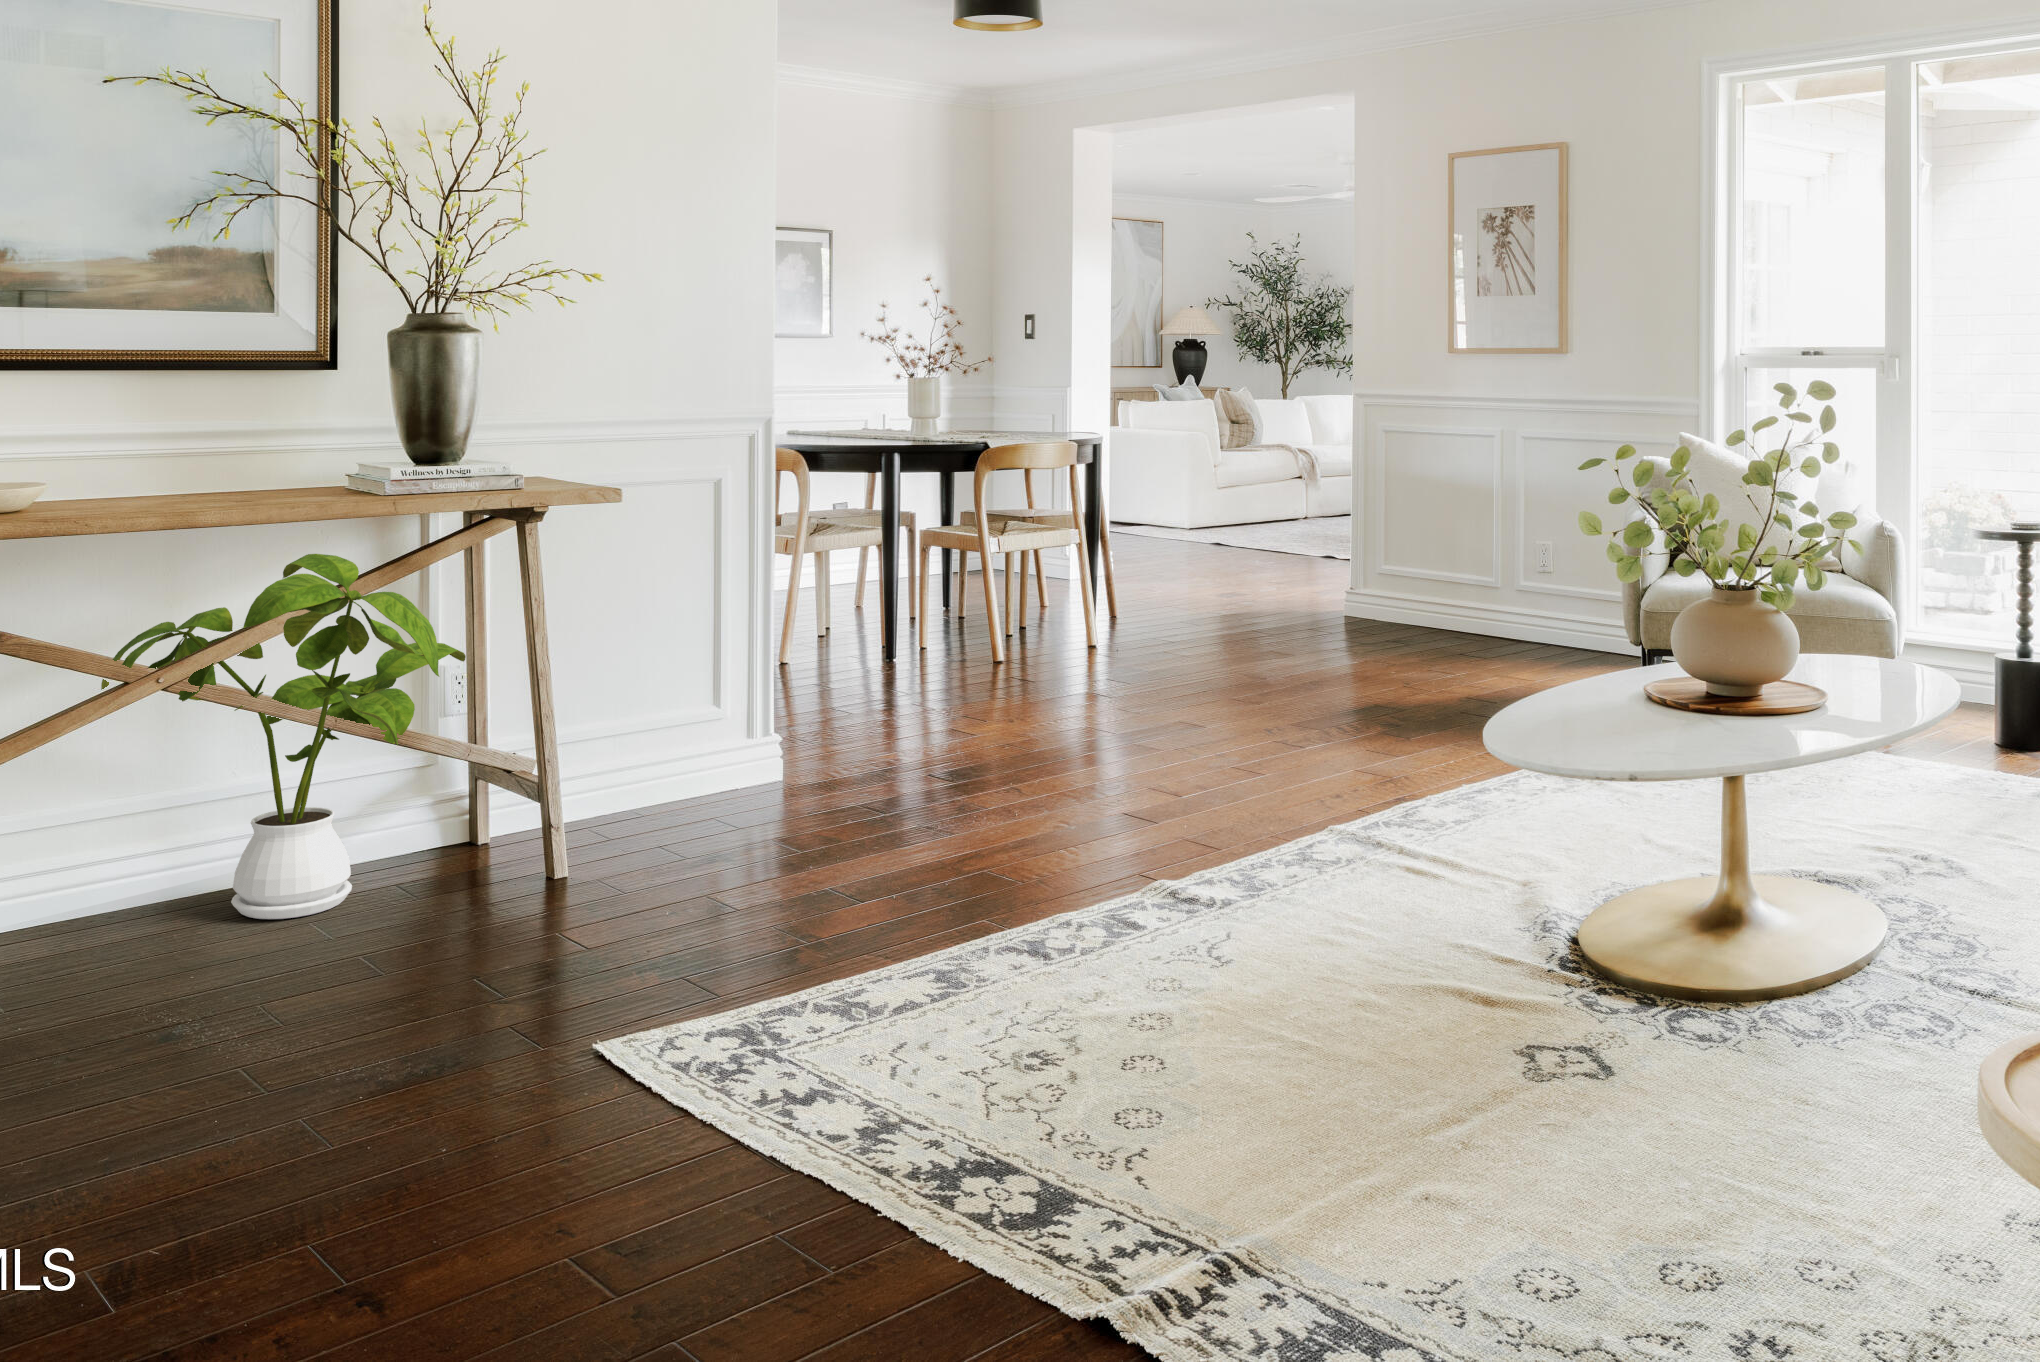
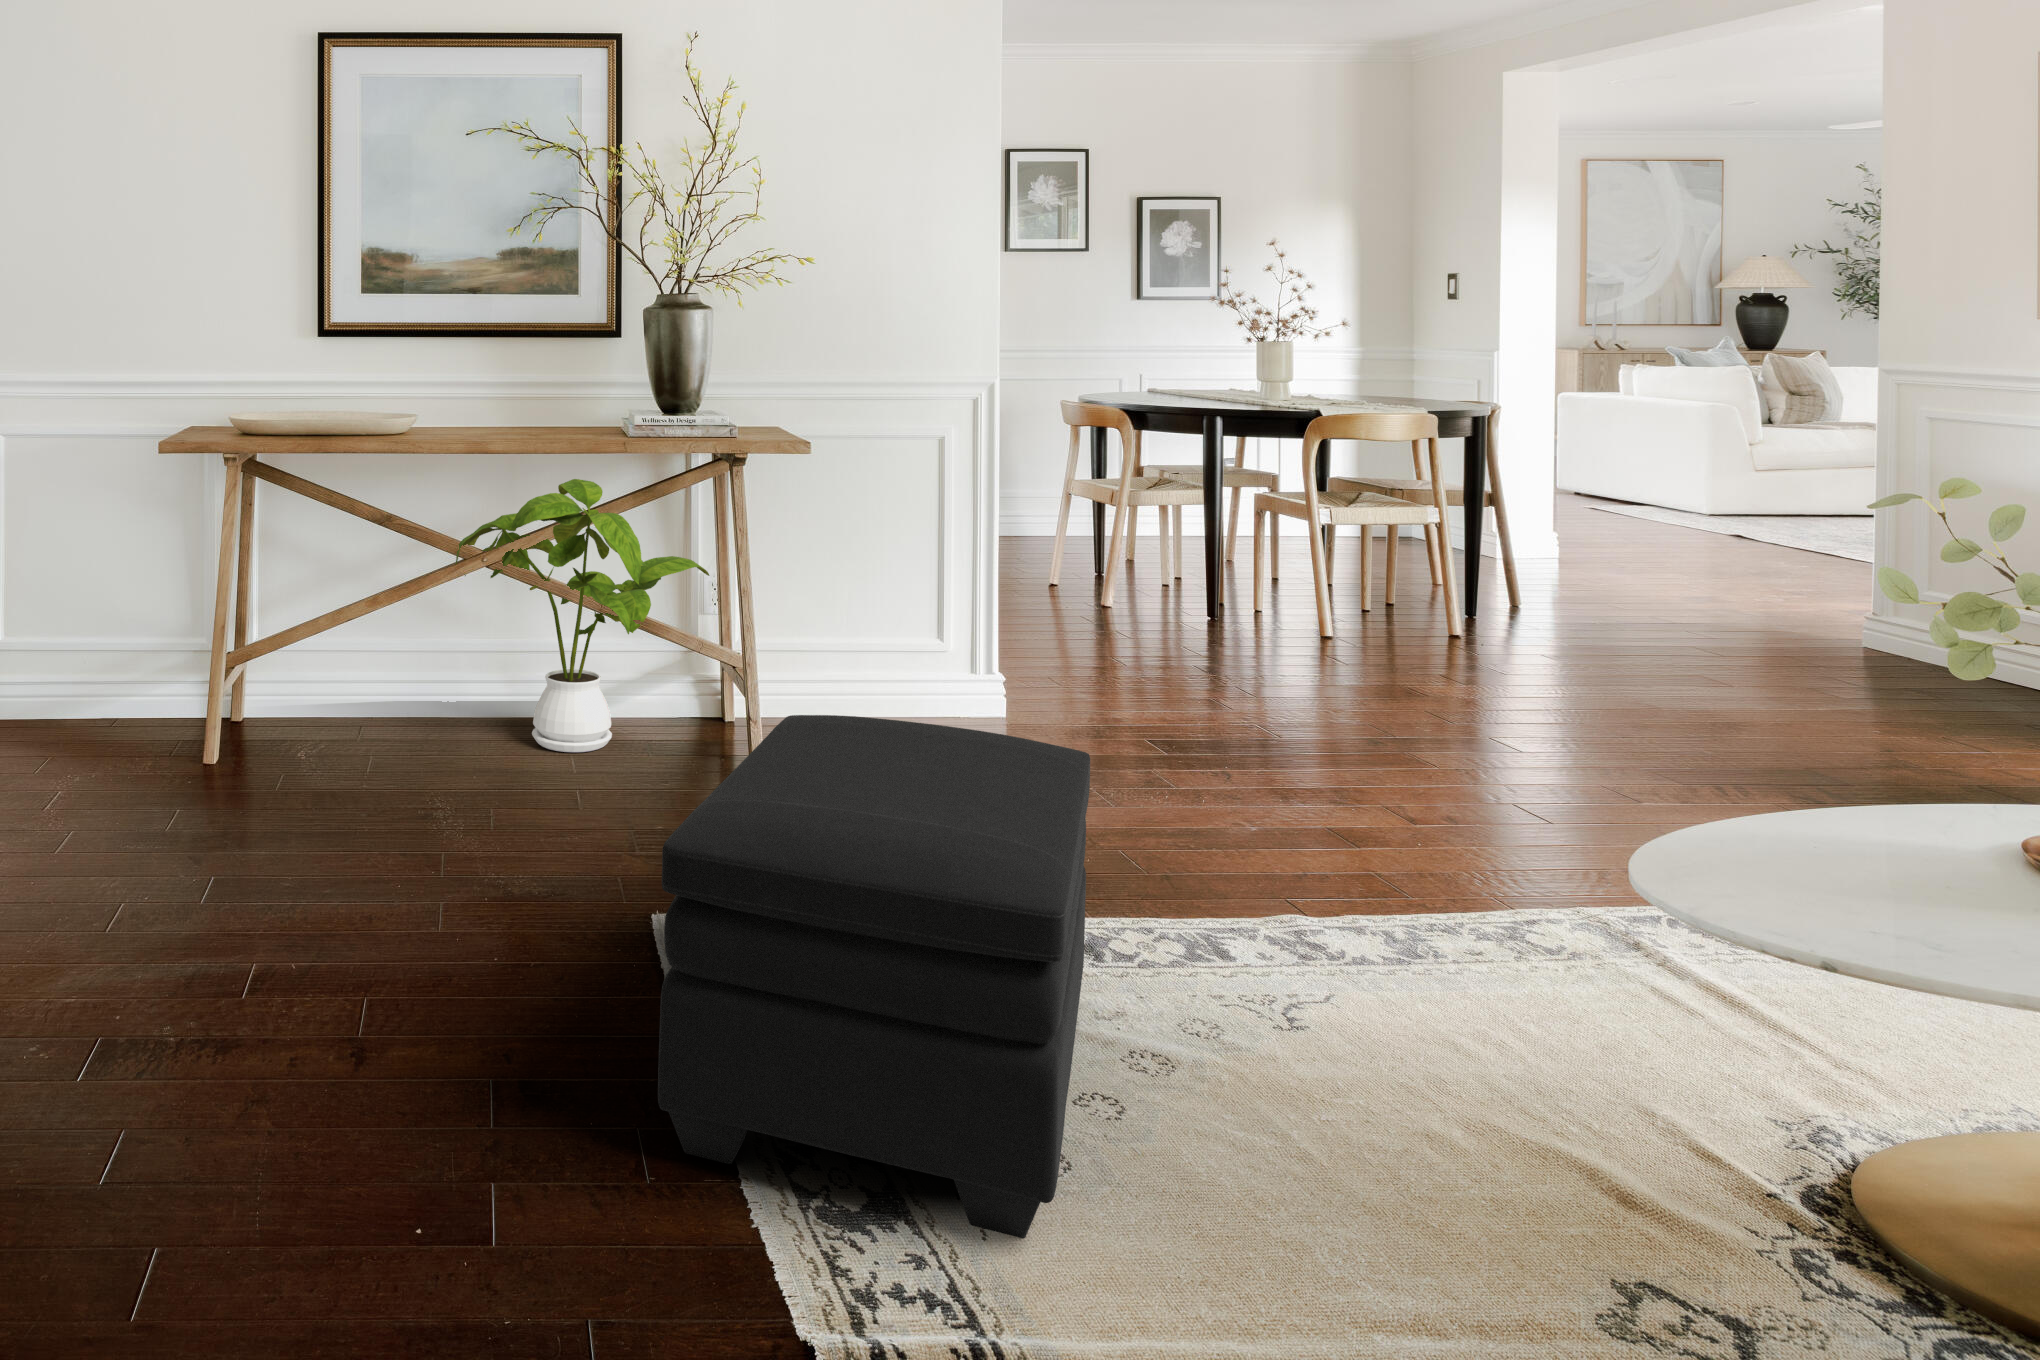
ottoman: none [769,753,1207,1230] -> present [658,715,1090,1238]

